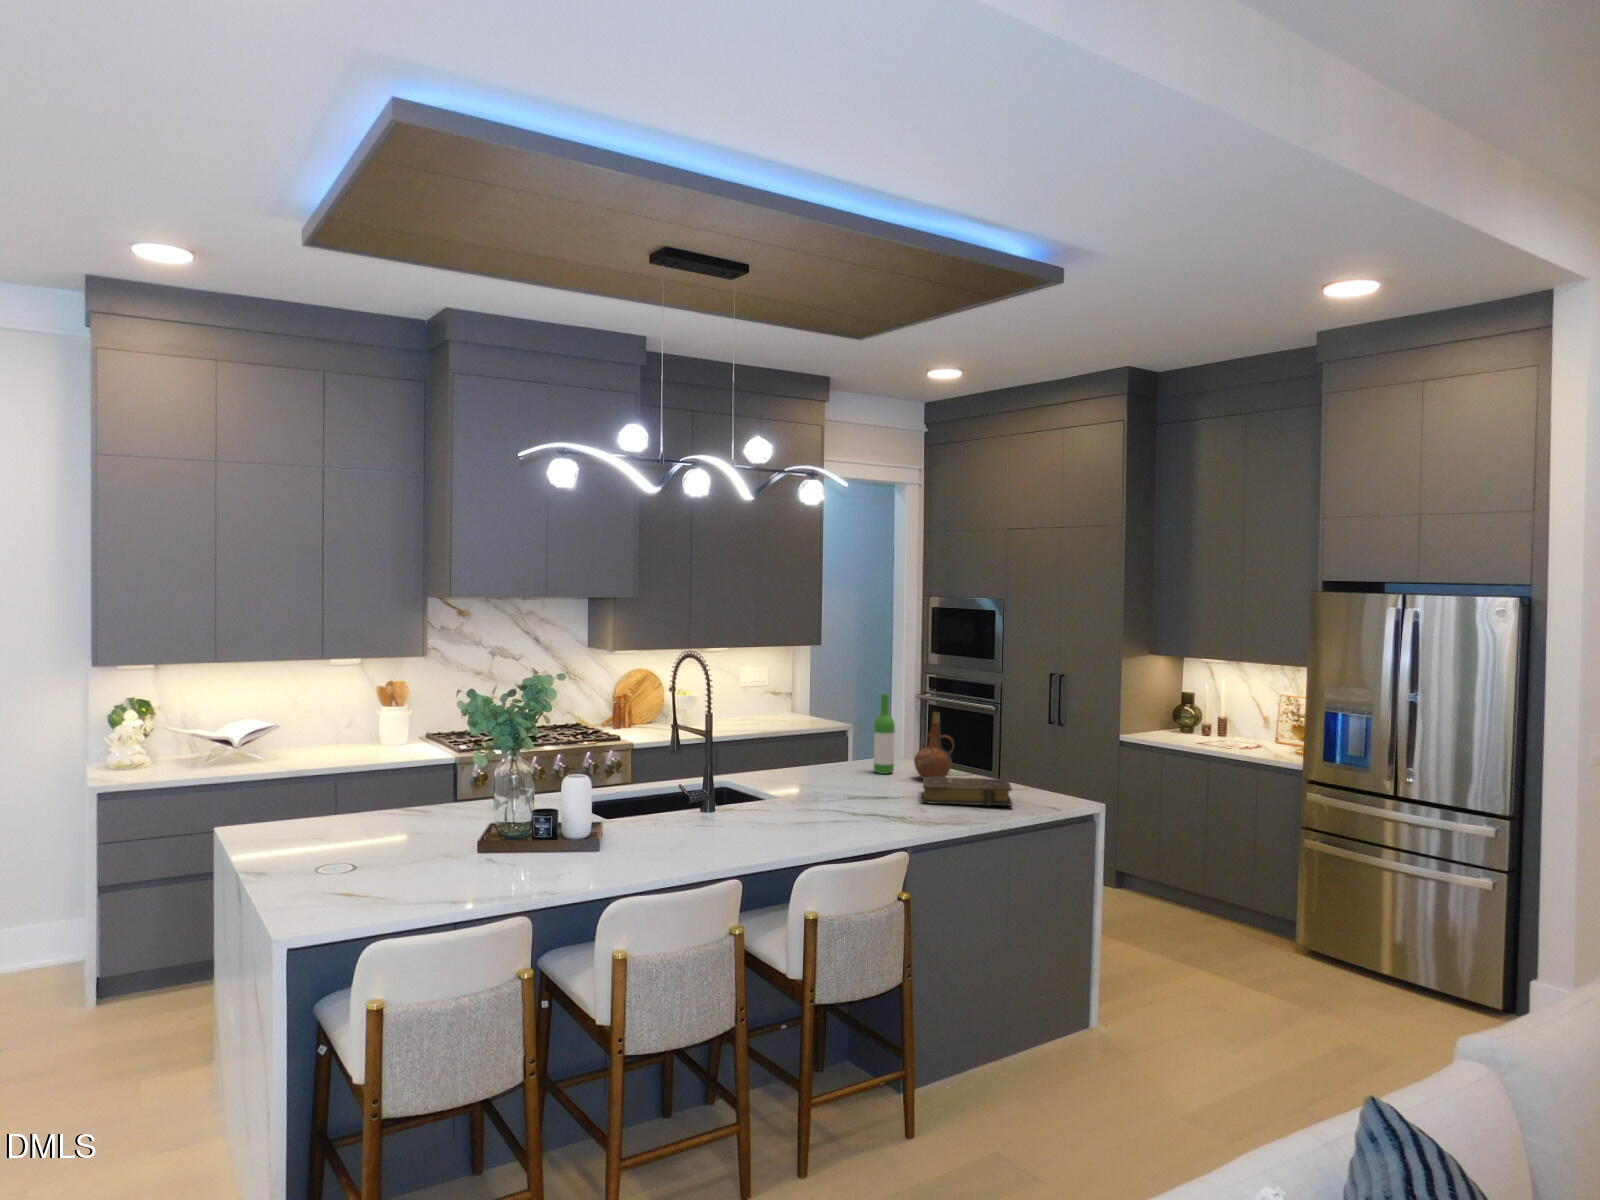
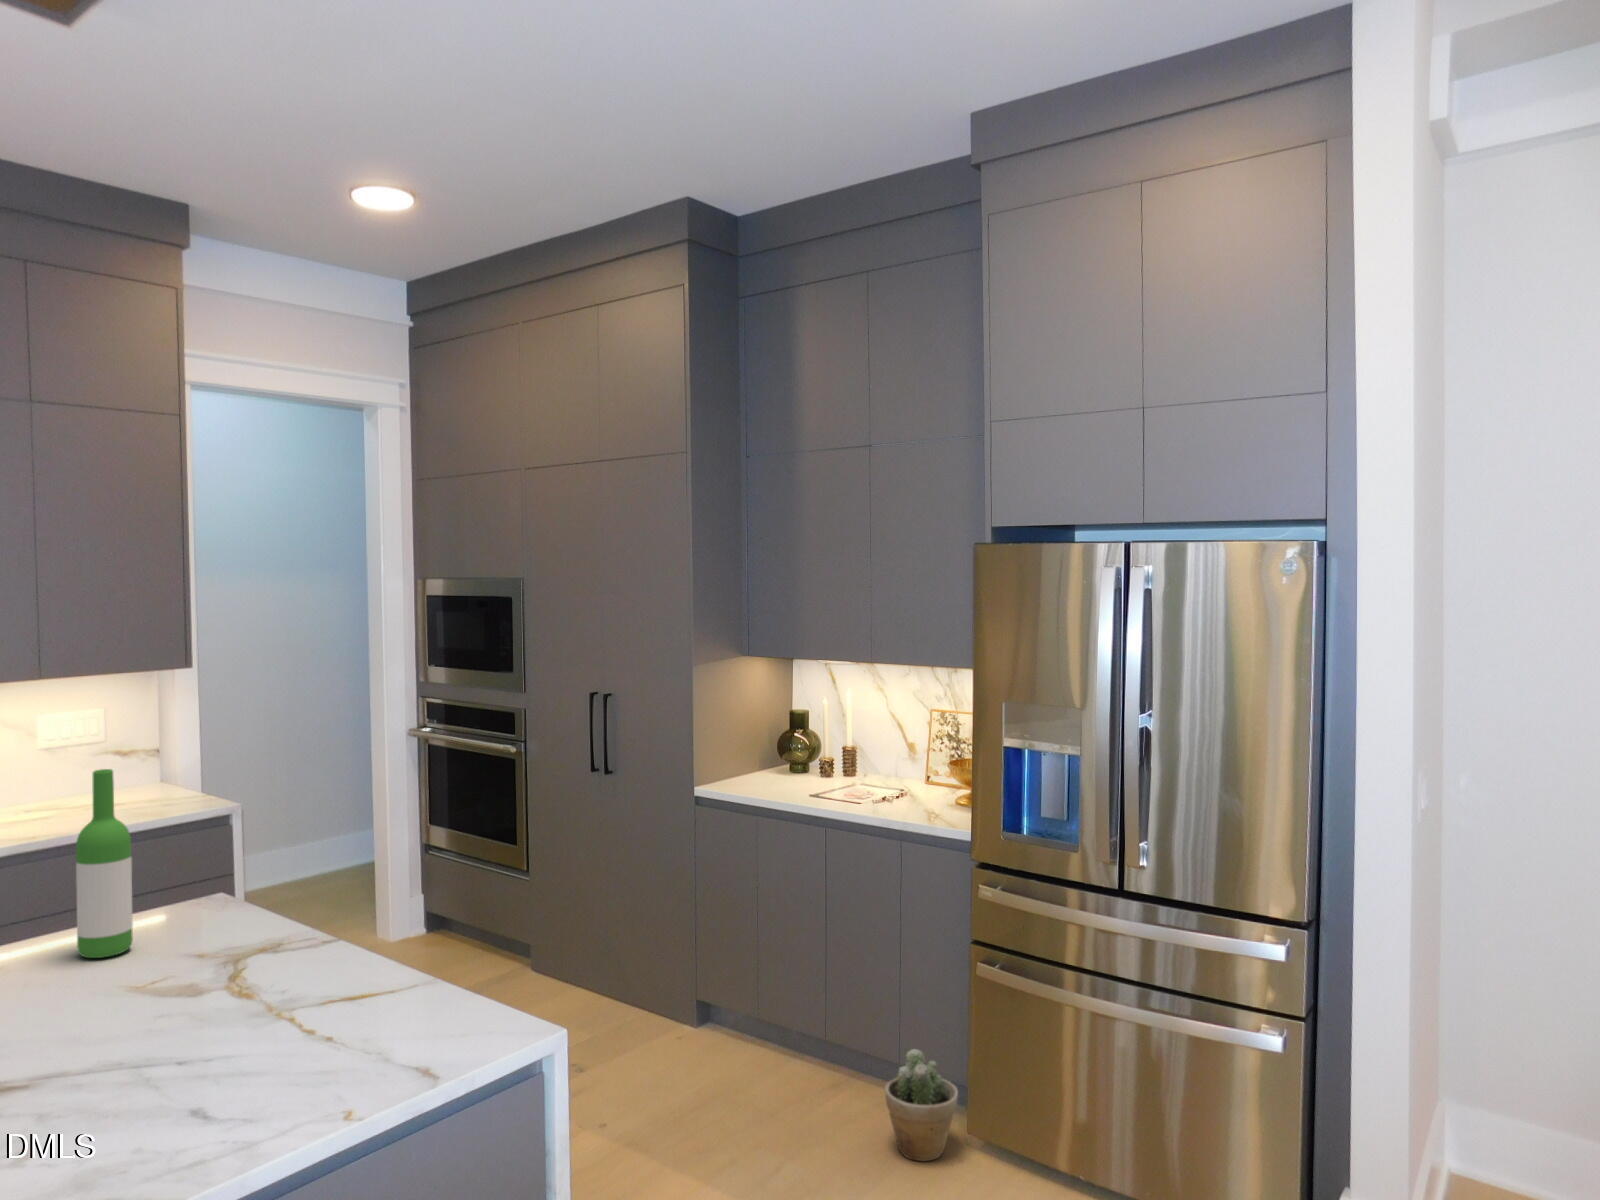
ceramic pitcher: present [914,712,954,779] -> none [162,807,266,970]
book: present [922,777,1013,806] -> none [66,970,353,1084]
potted plant: none [1242,894,1289,957] -> present [885,1049,958,1161]

